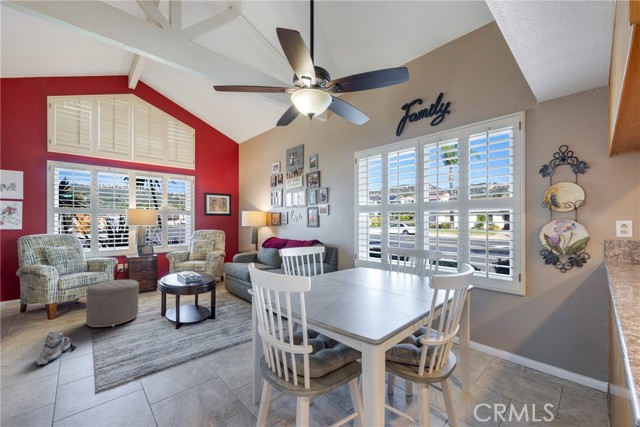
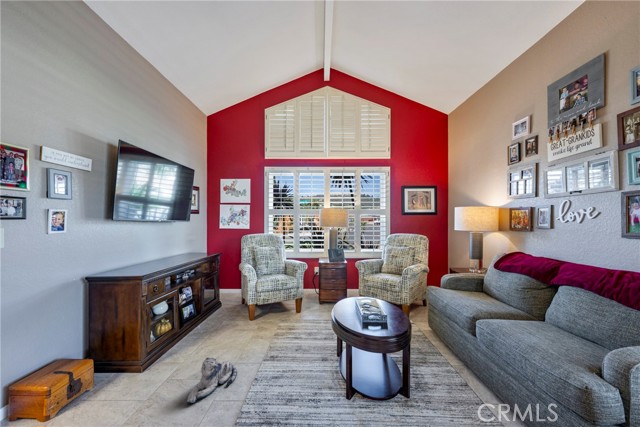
ottoman: present [86,279,139,327] -> none [262,292,312,356]

